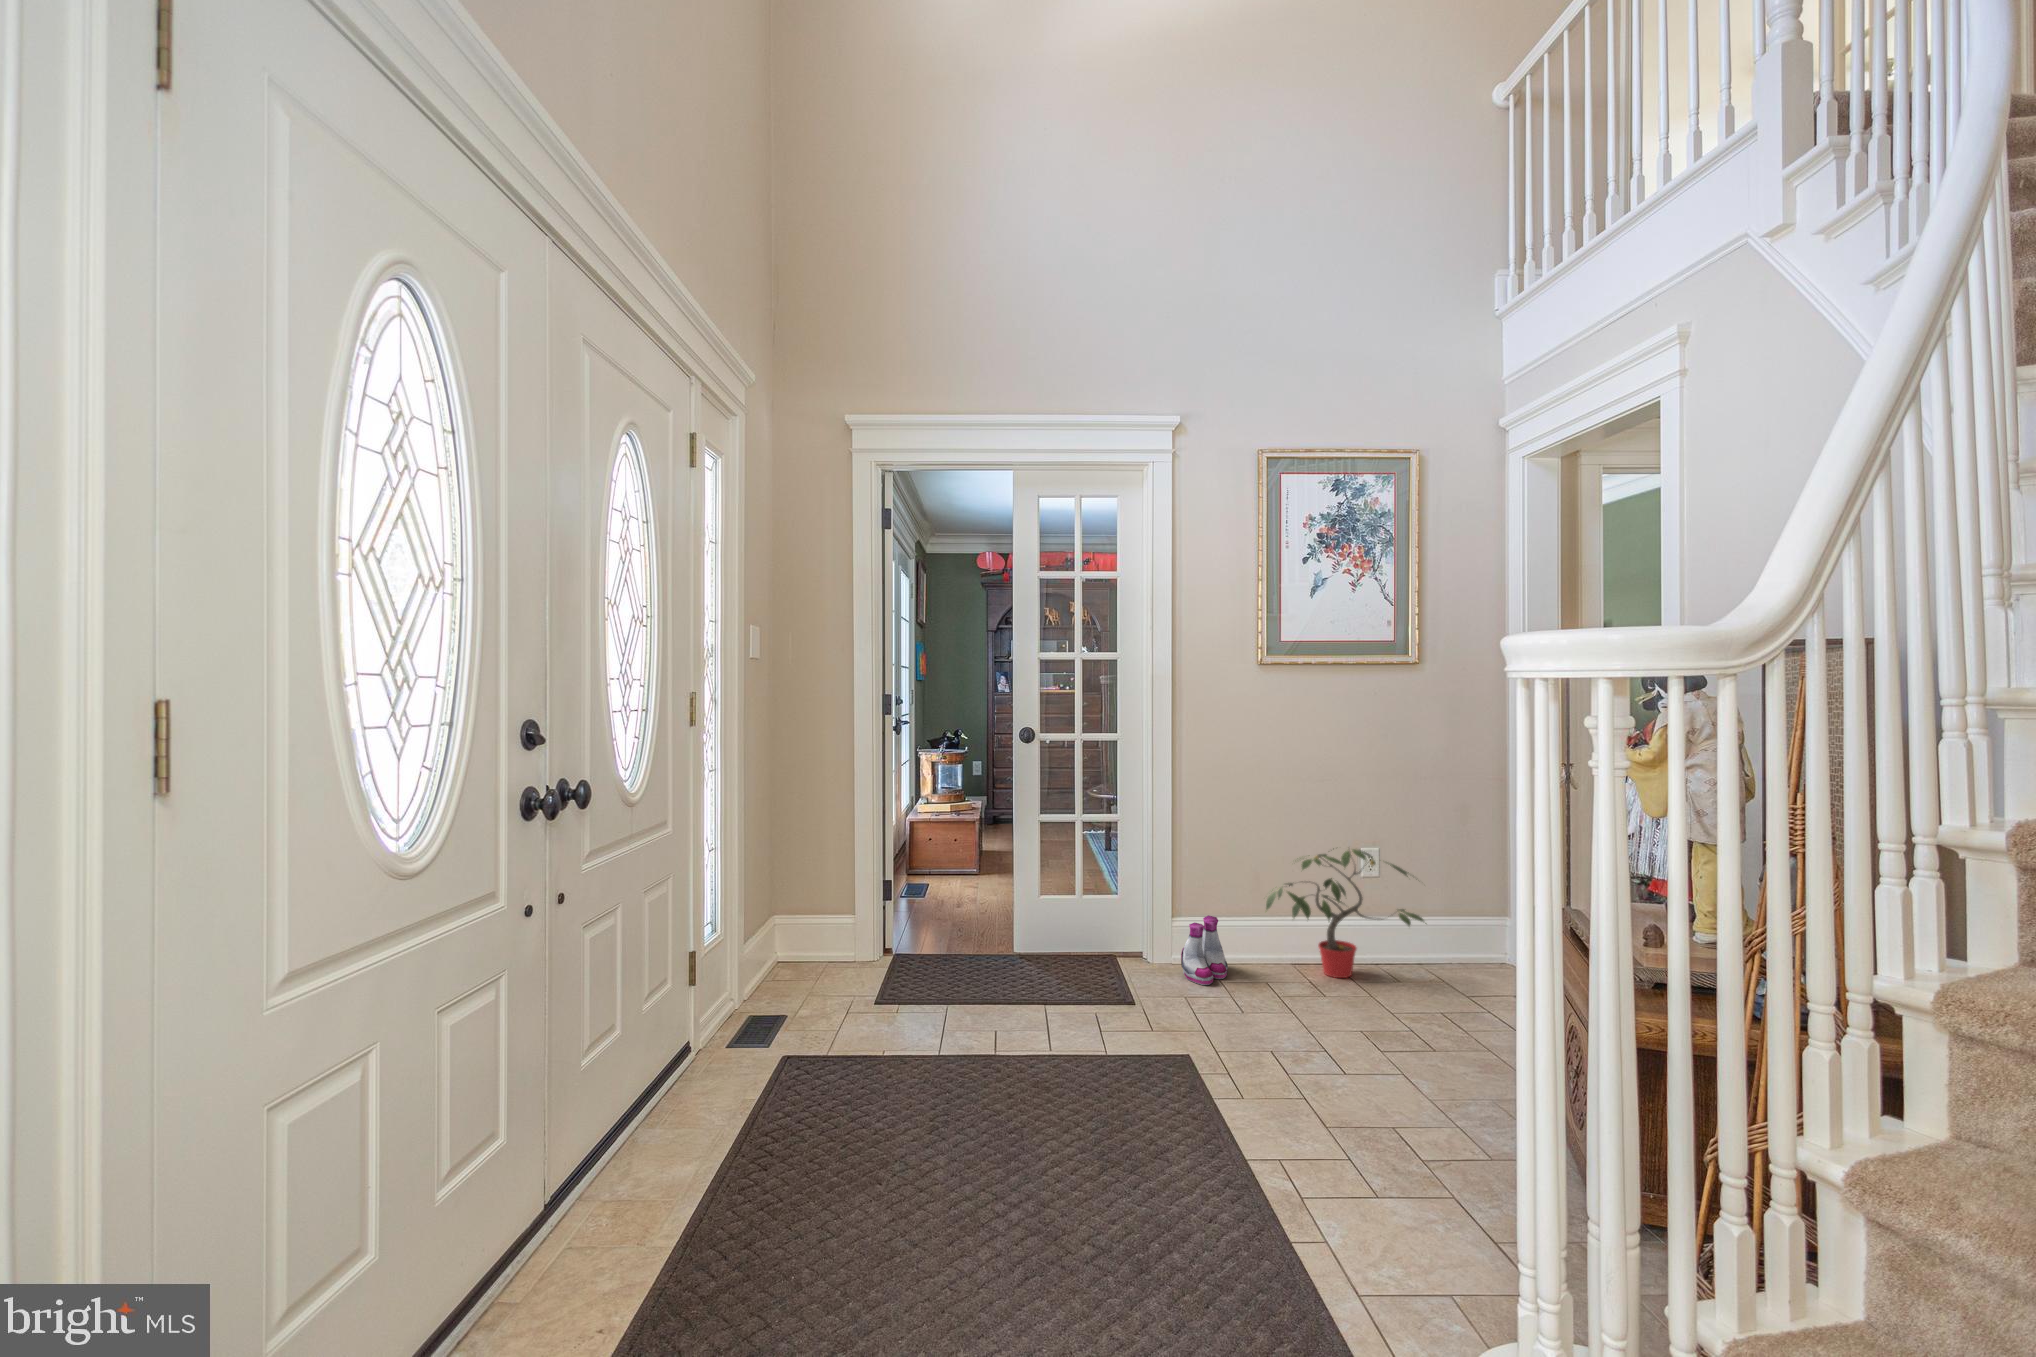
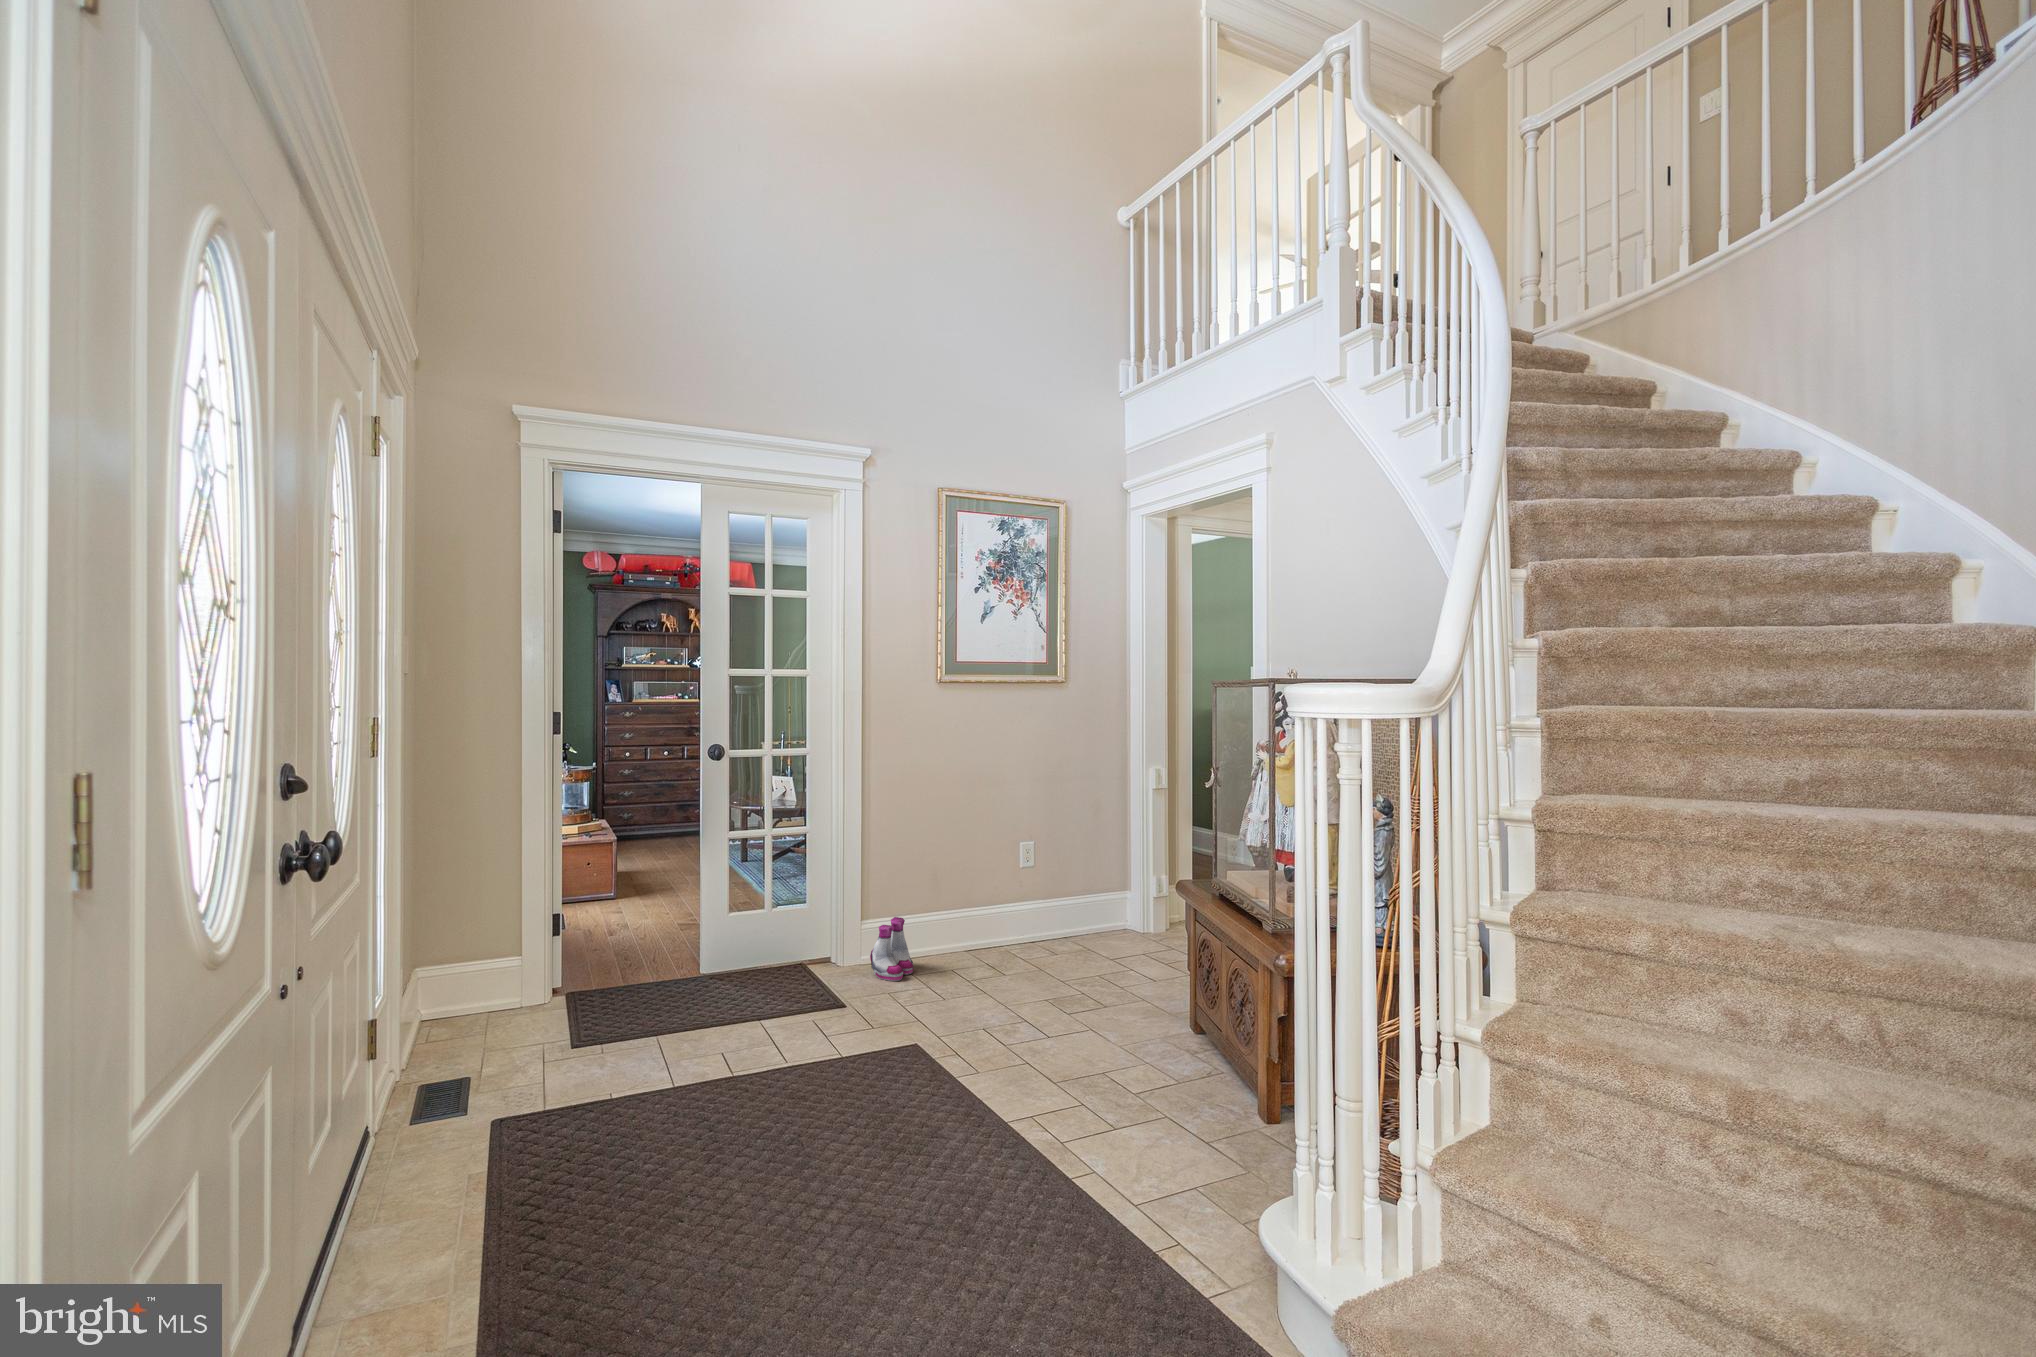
potted plant: present [1266,848,1426,978] -> none [941,844,1081,961]

